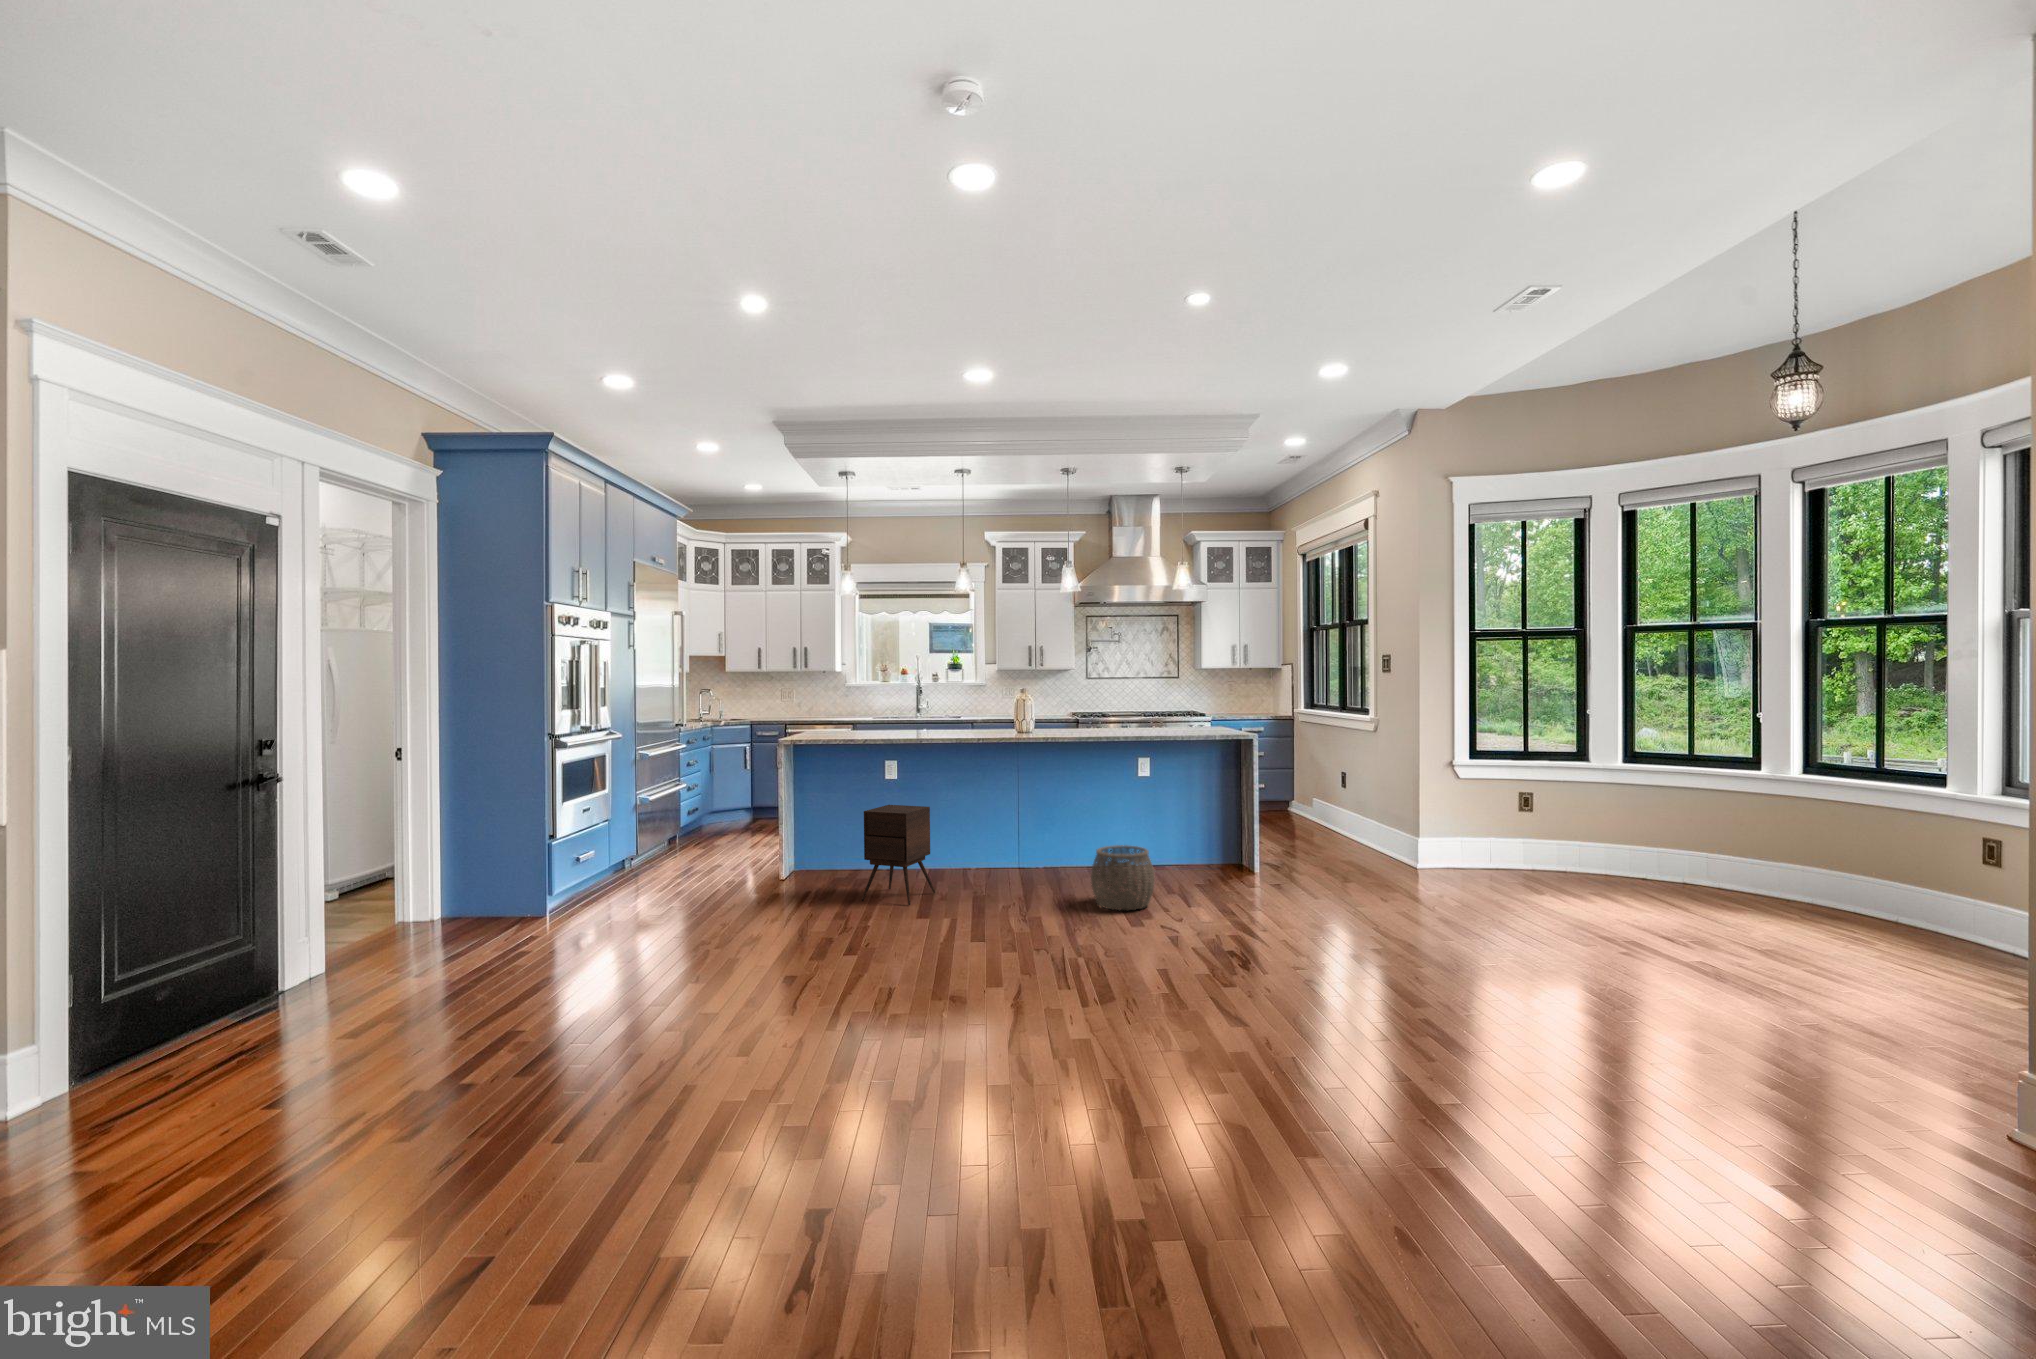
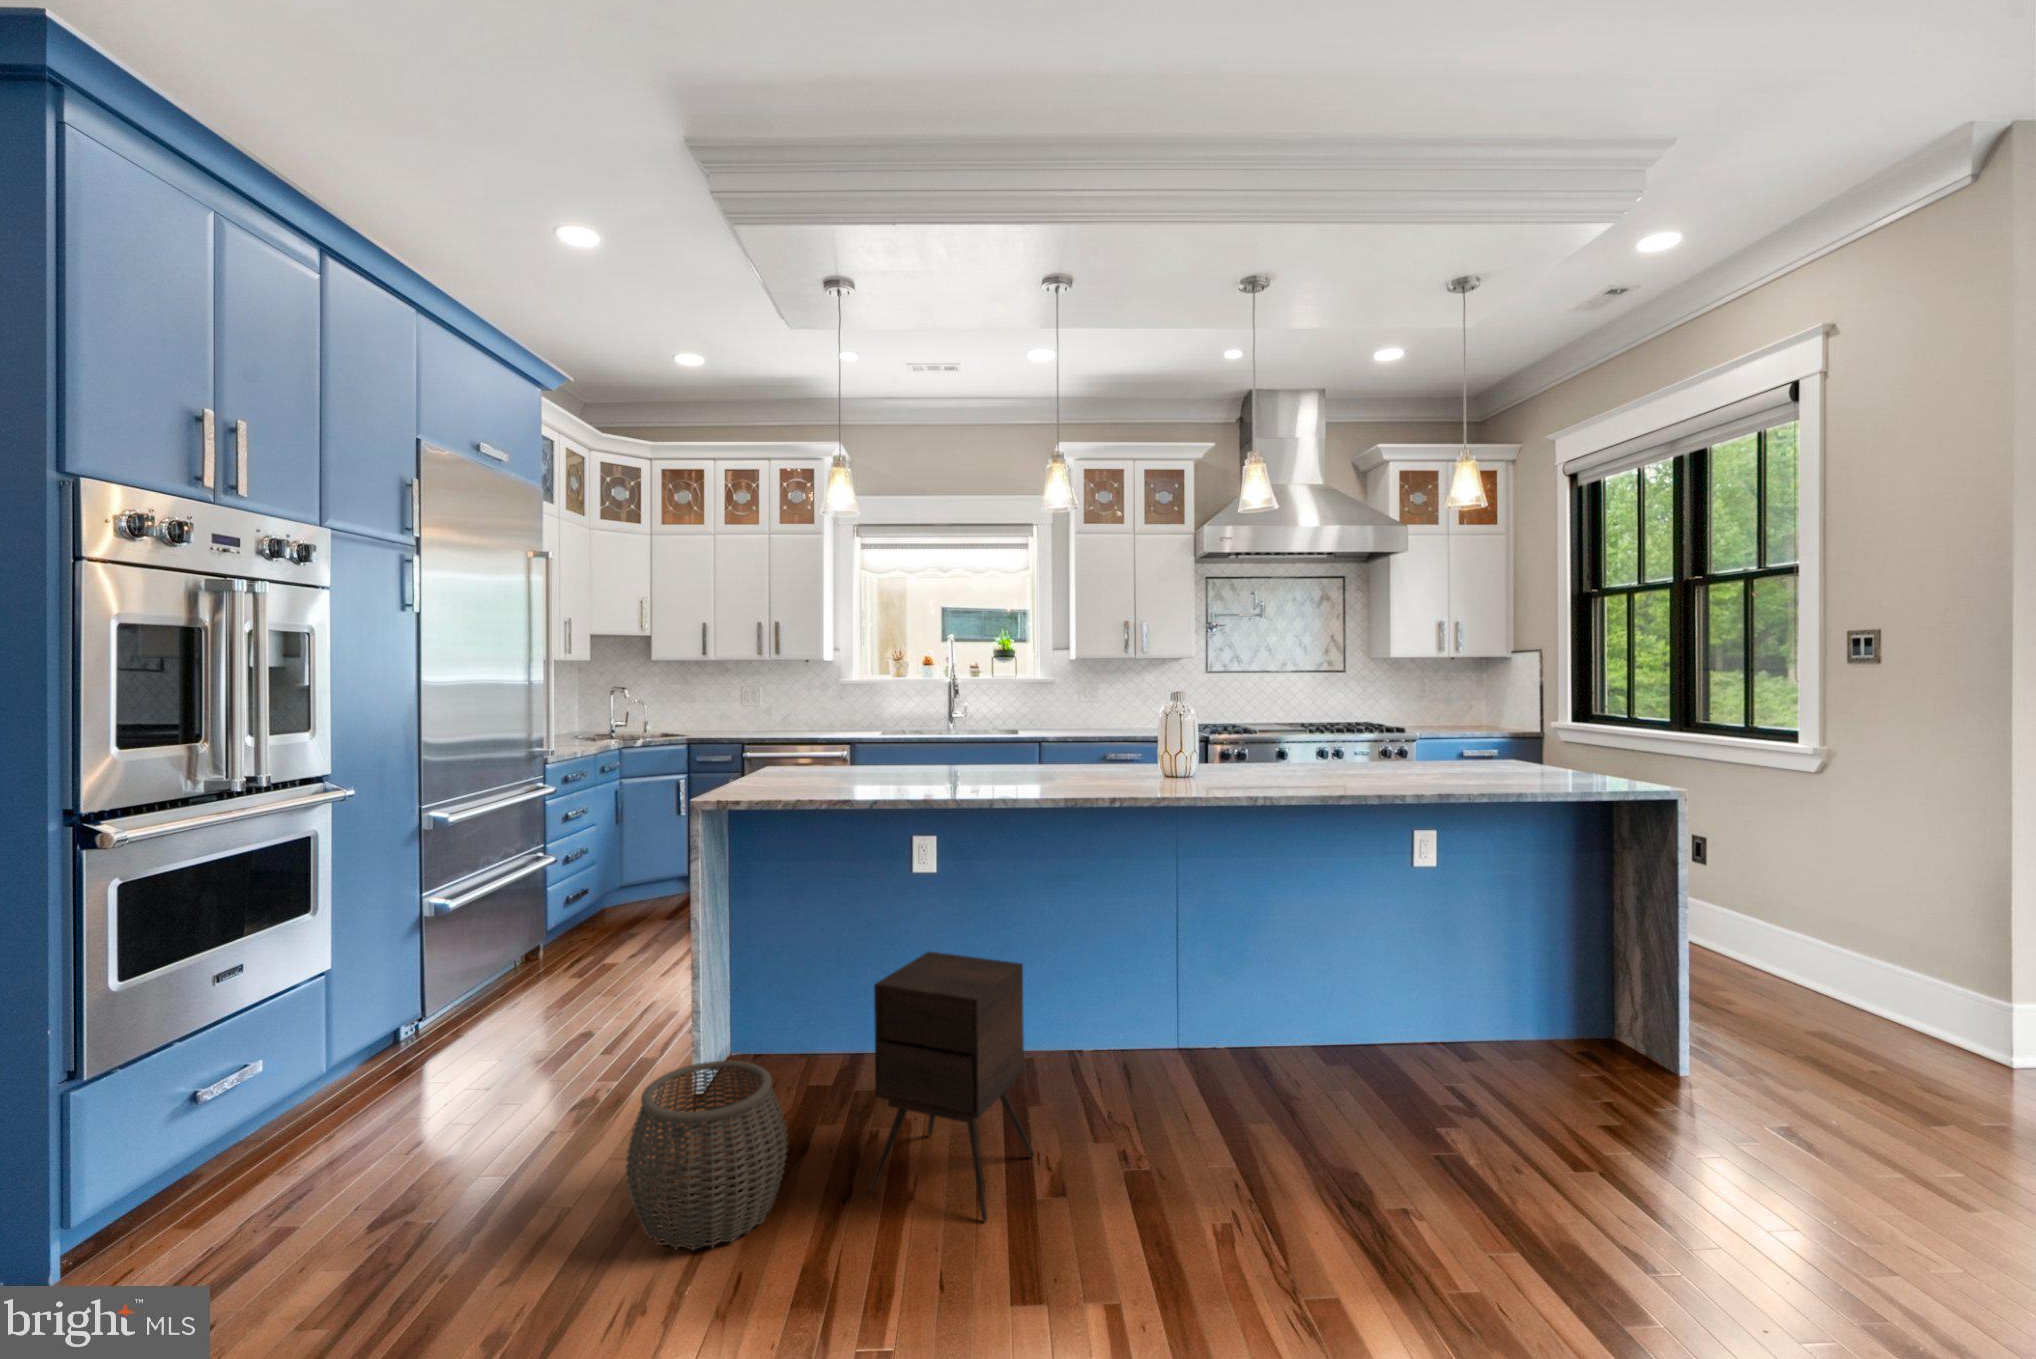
woven basket: present [1091,845,1155,911] -> present [625,1061,788,1250]

